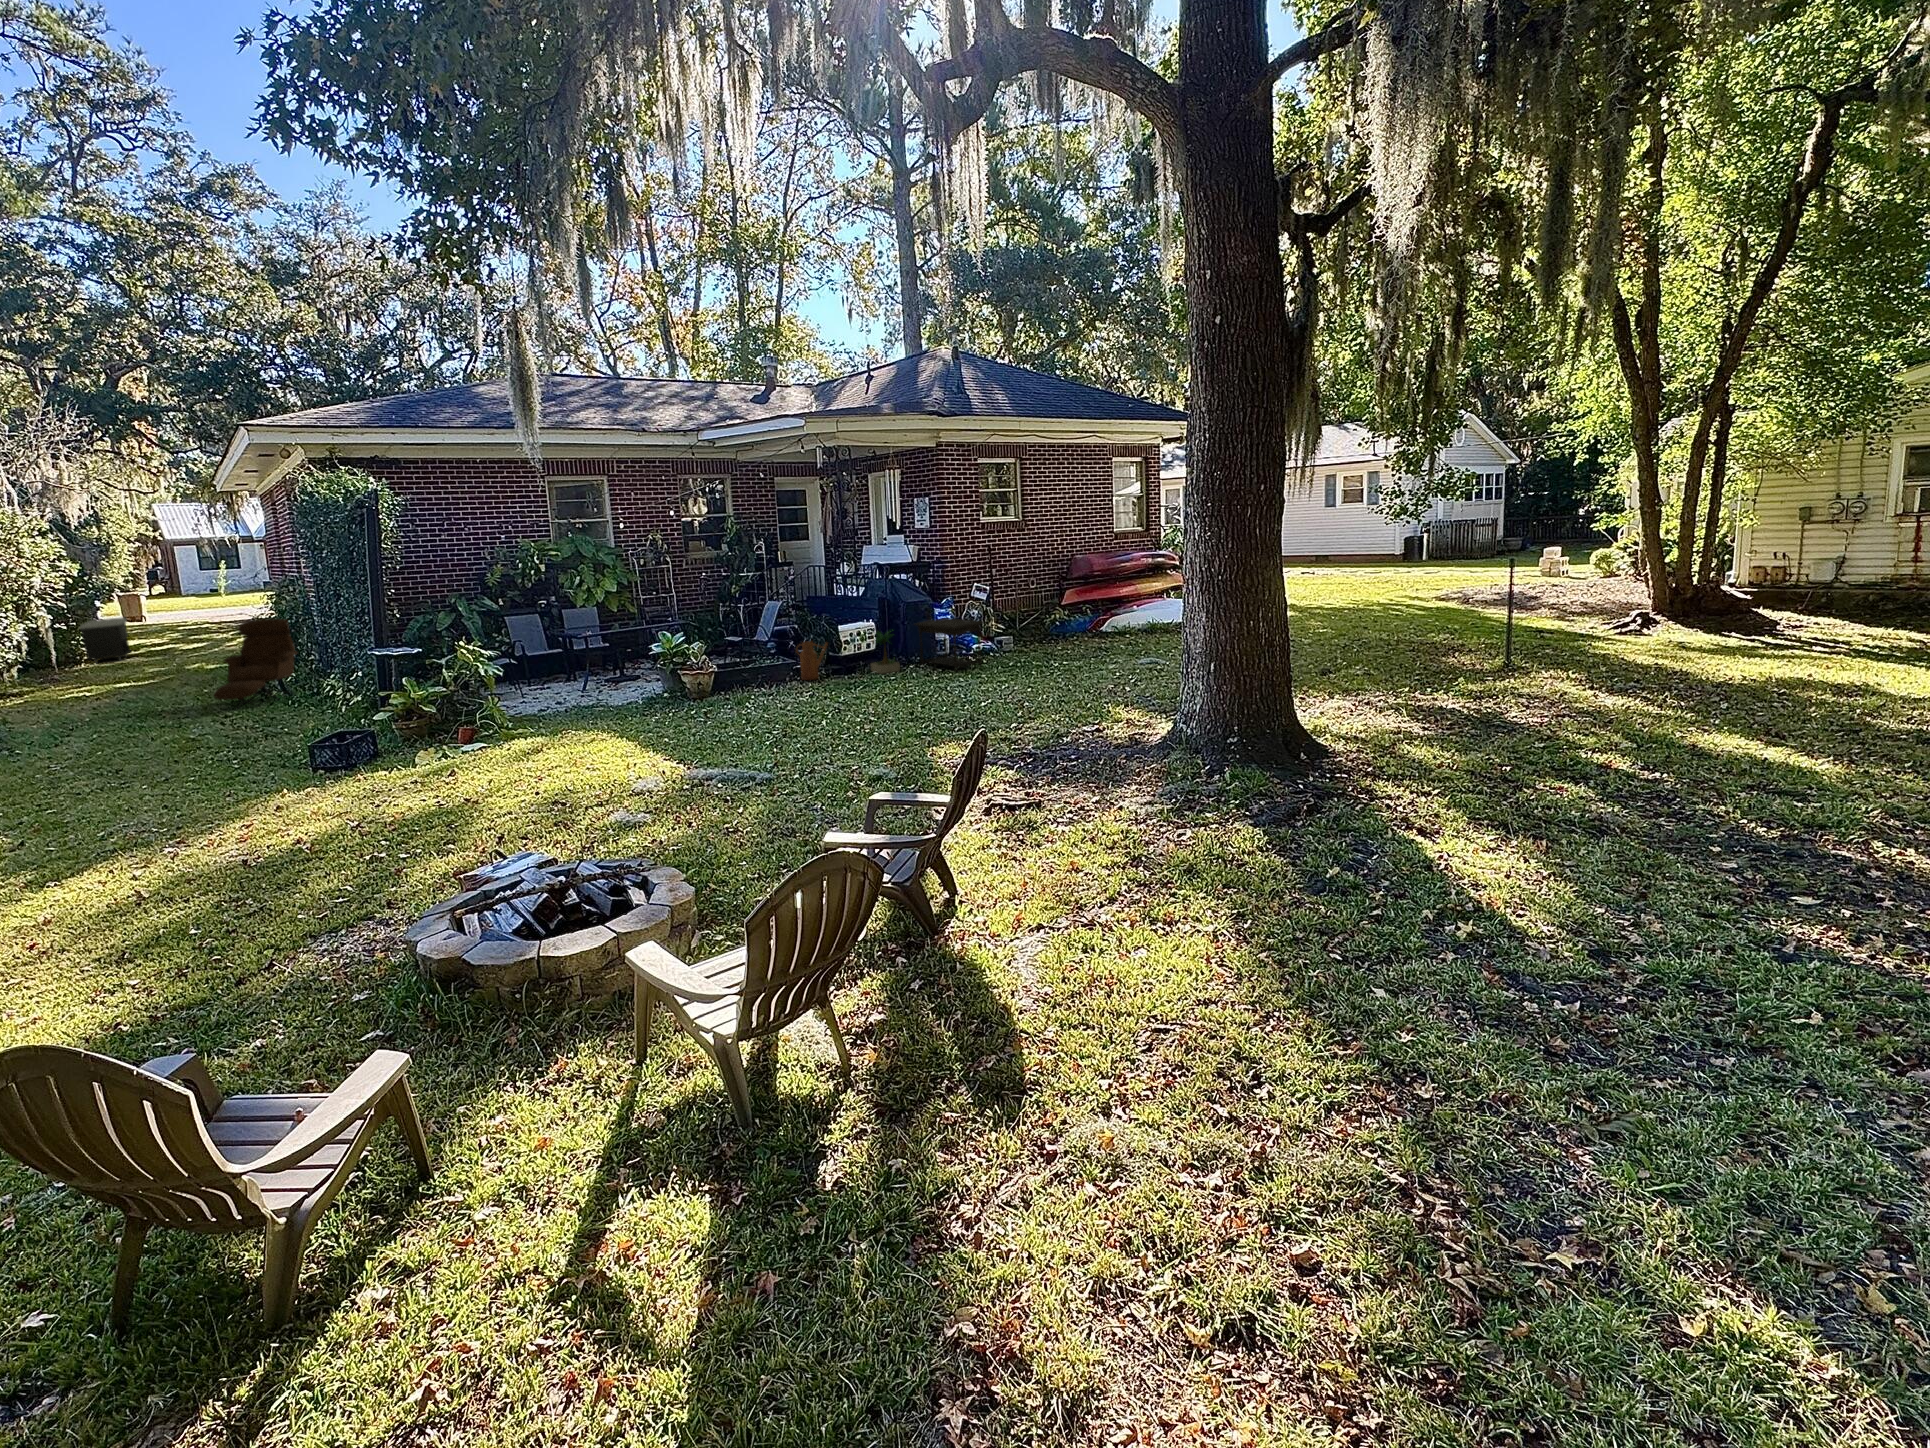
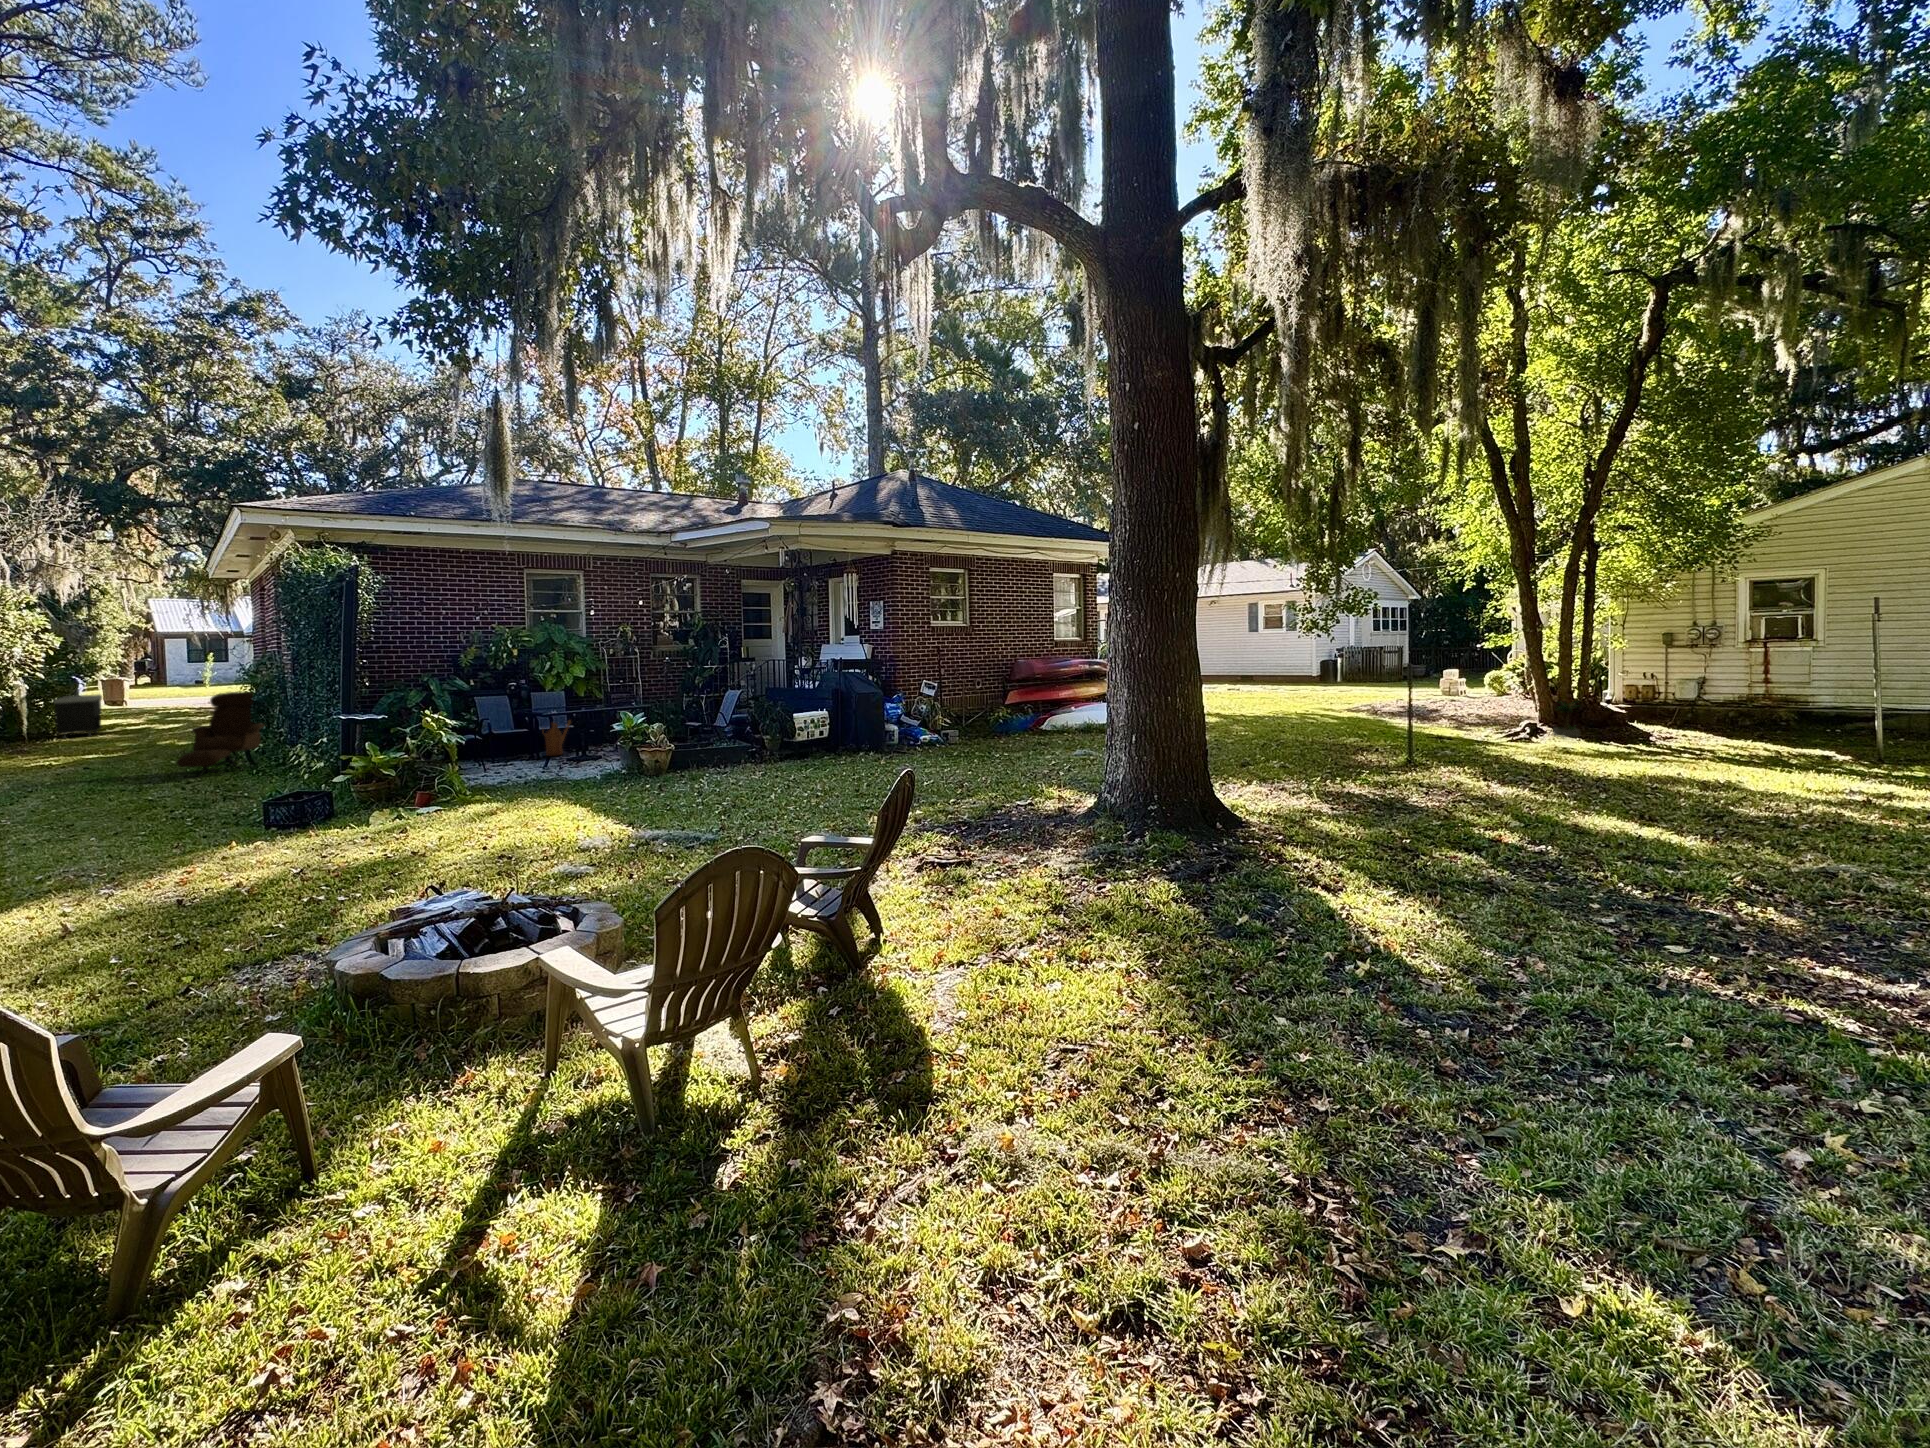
side table: present [915,618,984,671] -> none [866,708,933,759]
potted plant: present [871,631,900,674] -> present [1553,701,1580,737]
watering can: present [796,641,828,680] -> present [545,721,571,756]

